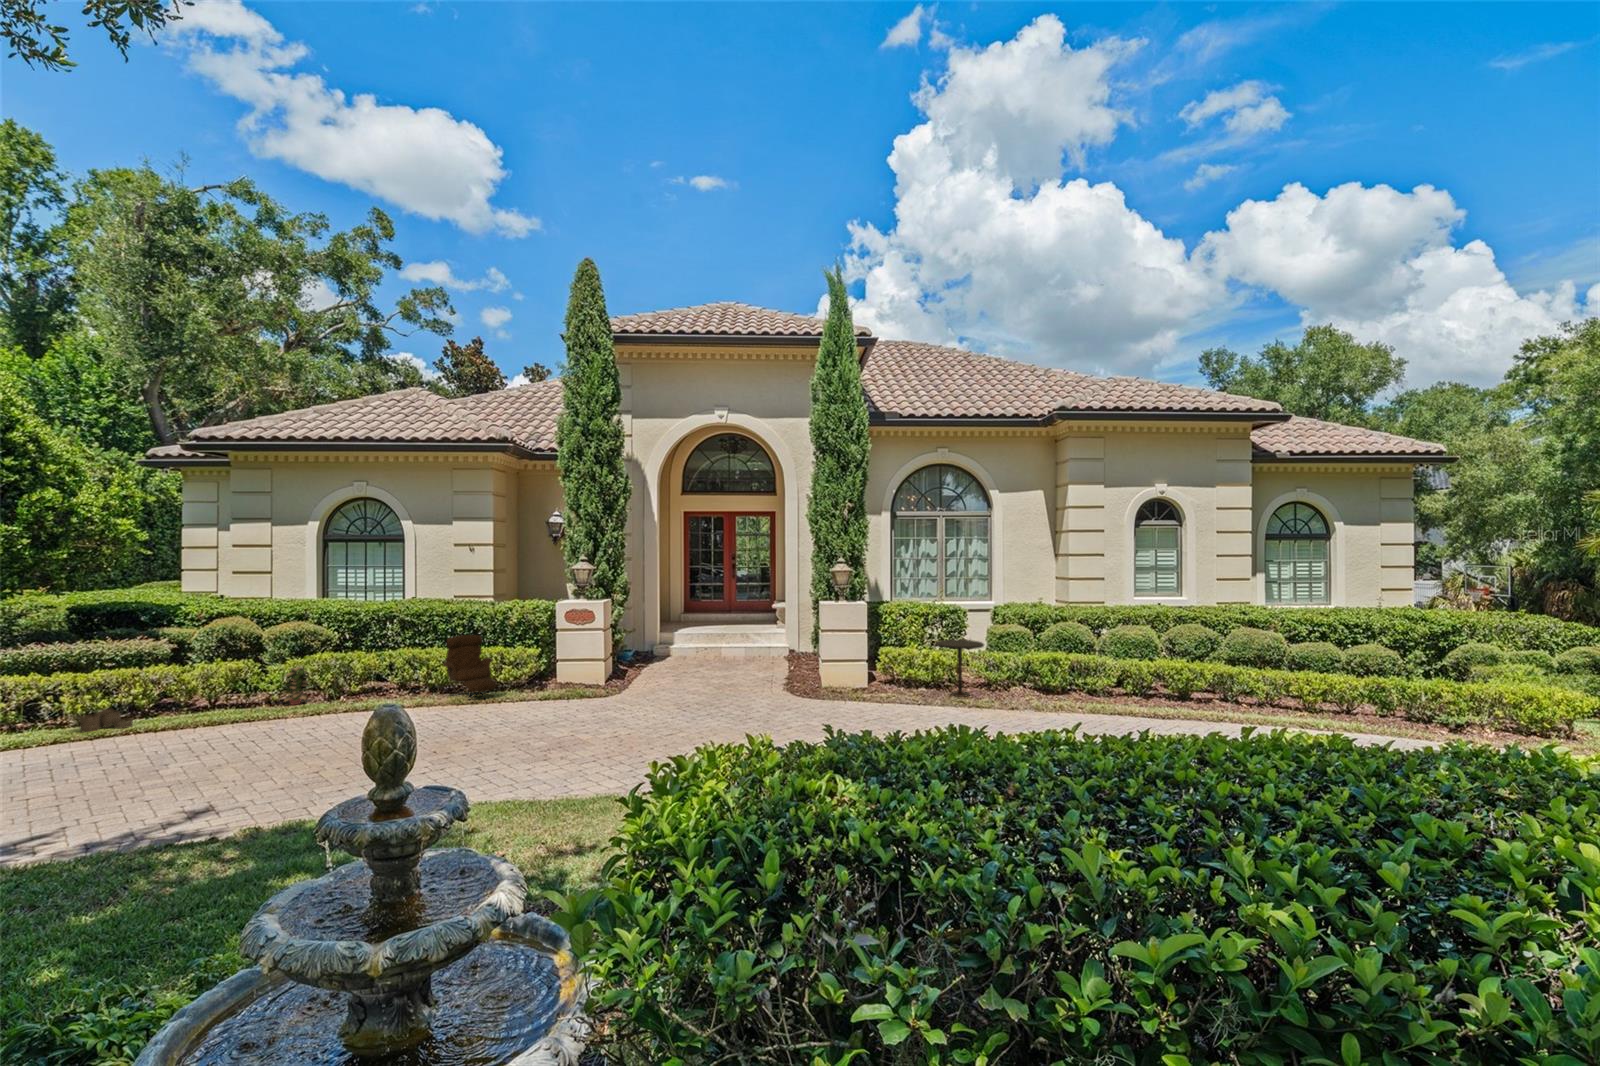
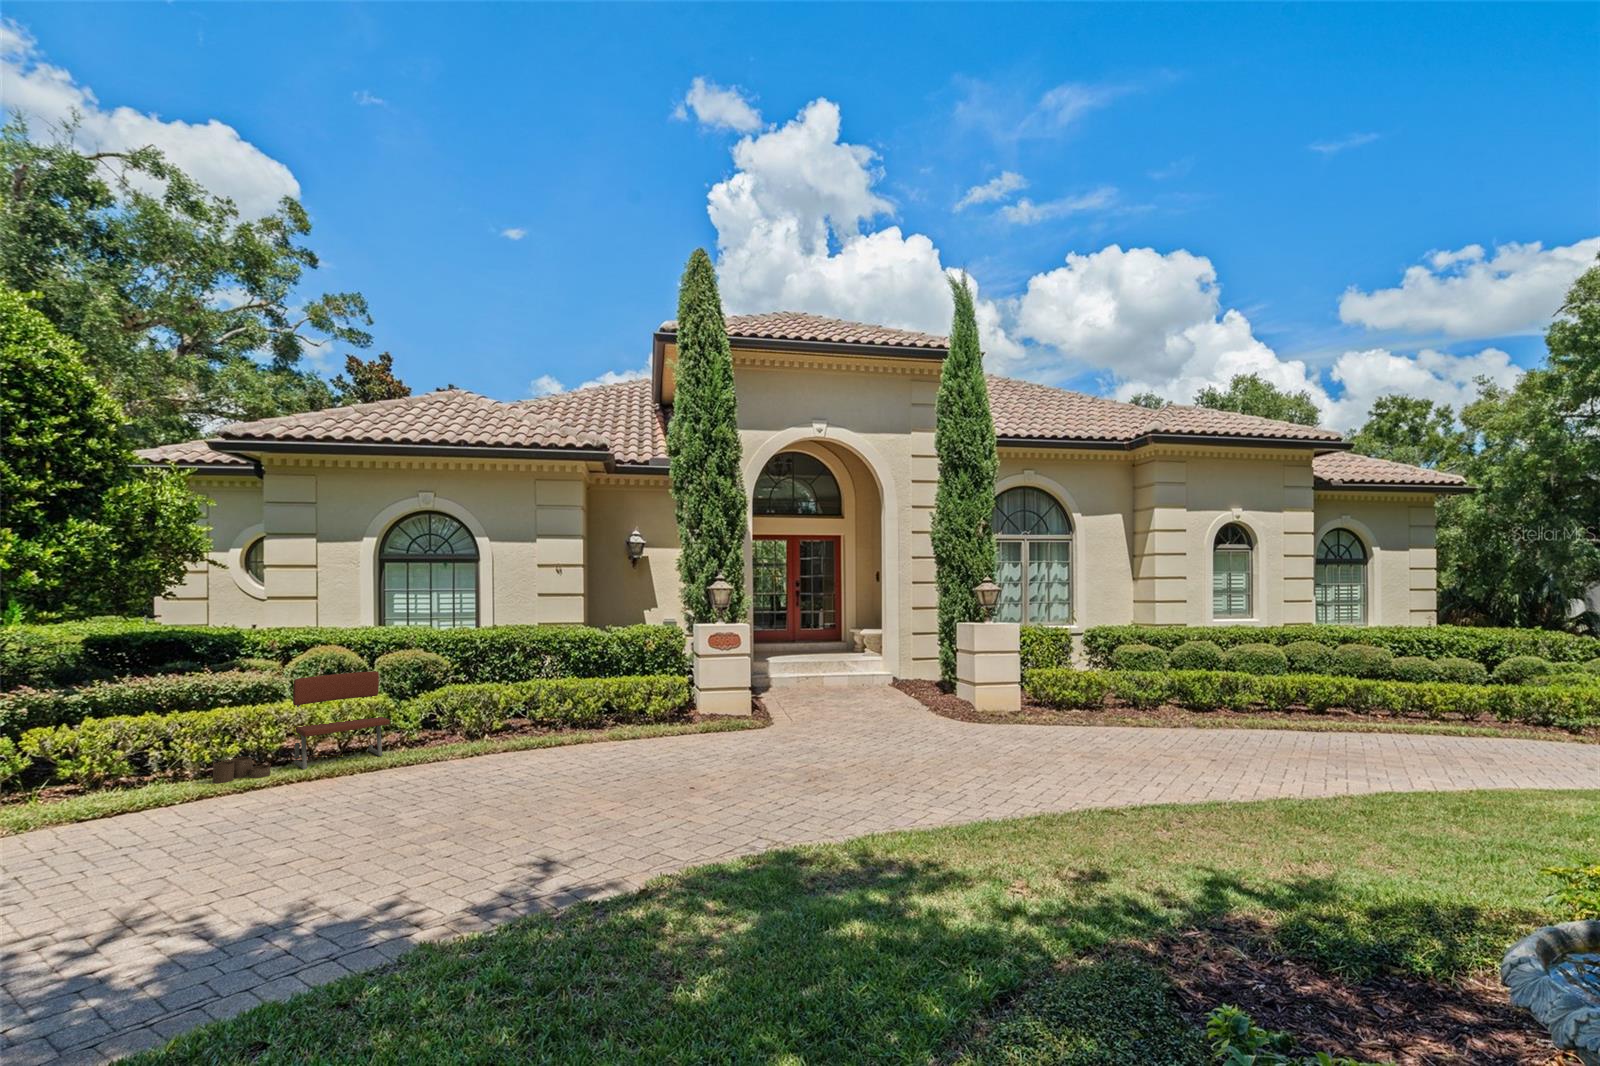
lounge chair: present [443,635,497,698] -> none [593,662,660,734]
pedestal table: present [936,639,984,697] -> none [1093,659,1145,715]
bench: none [160,640,247,723] -> present [293,671,390,769]
decorative plant: present [284,667,309,705] -> none [412,702,447,746]

